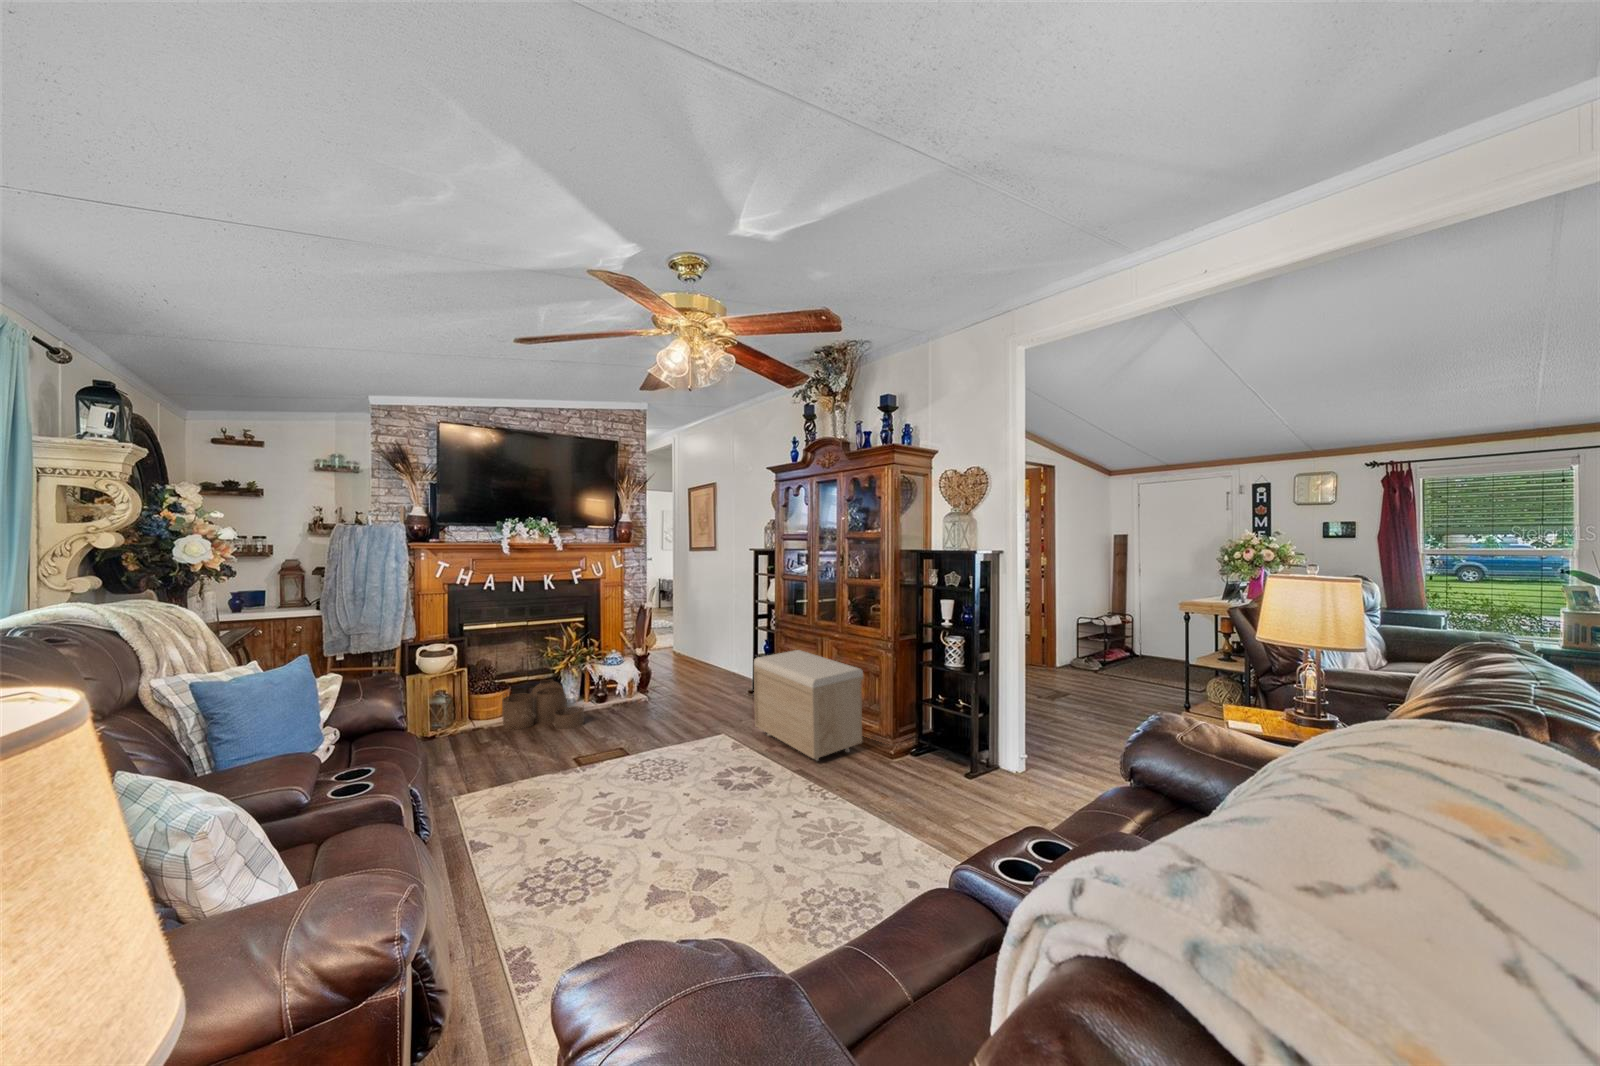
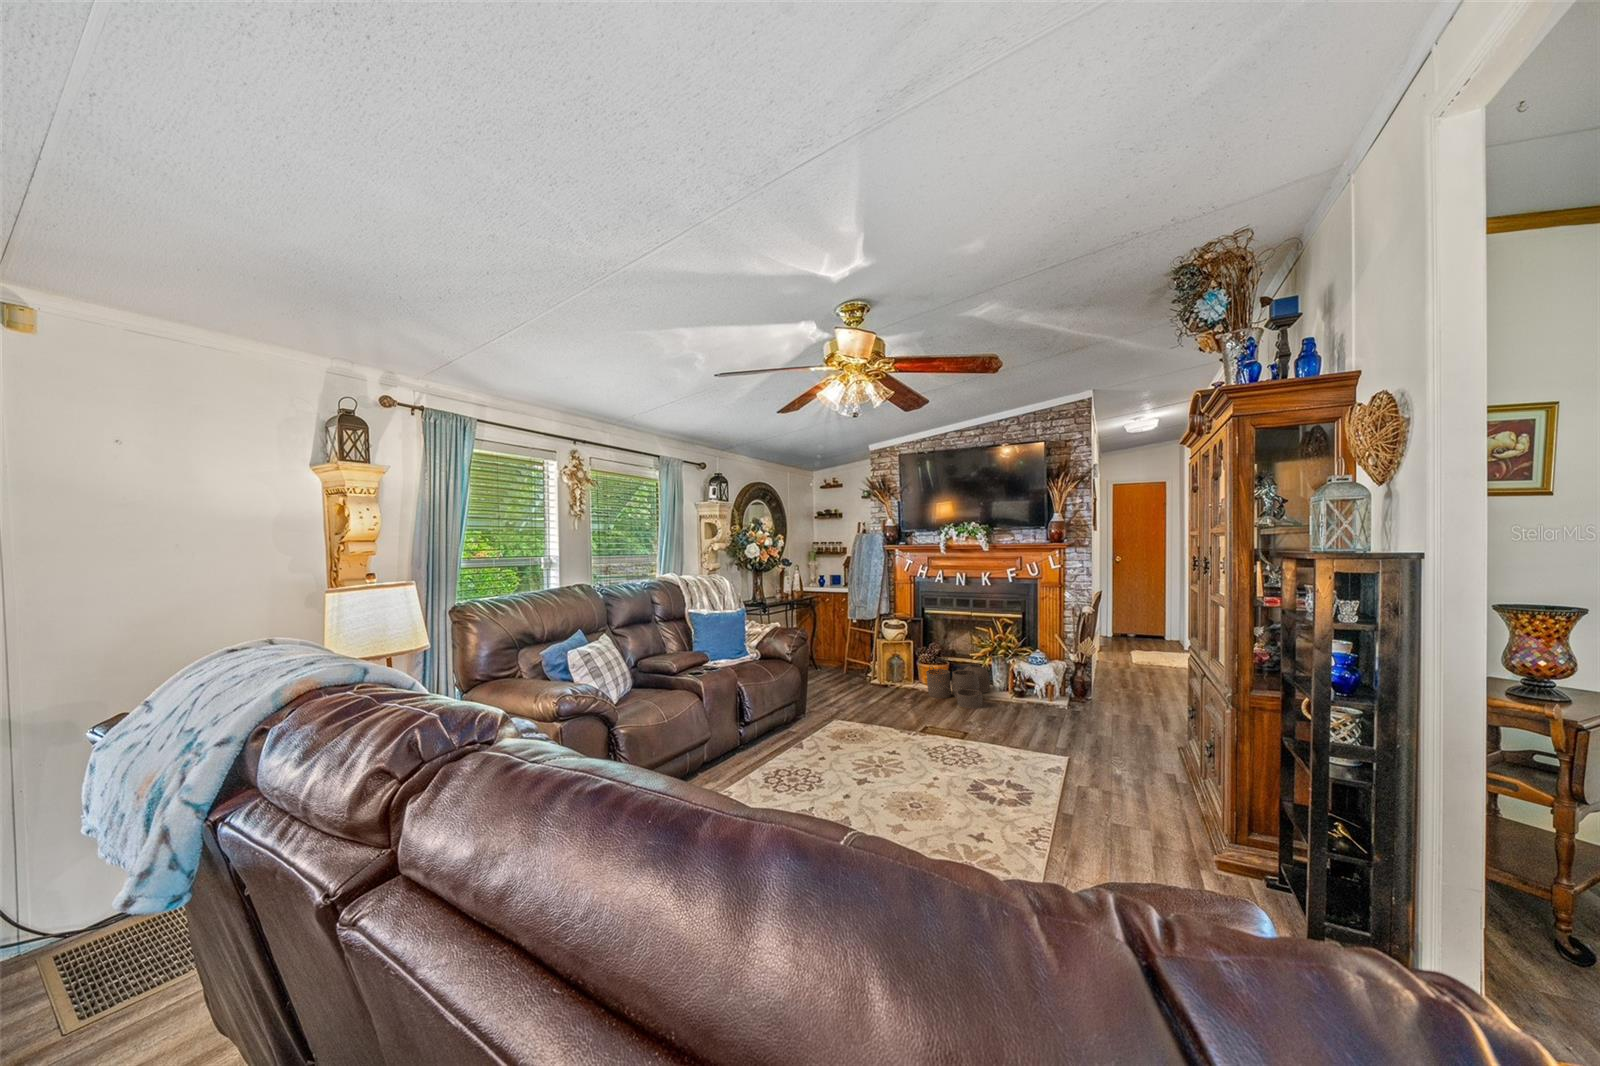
storage bench: present [754,650,863,761] -> none [1097,679,1202,832]

